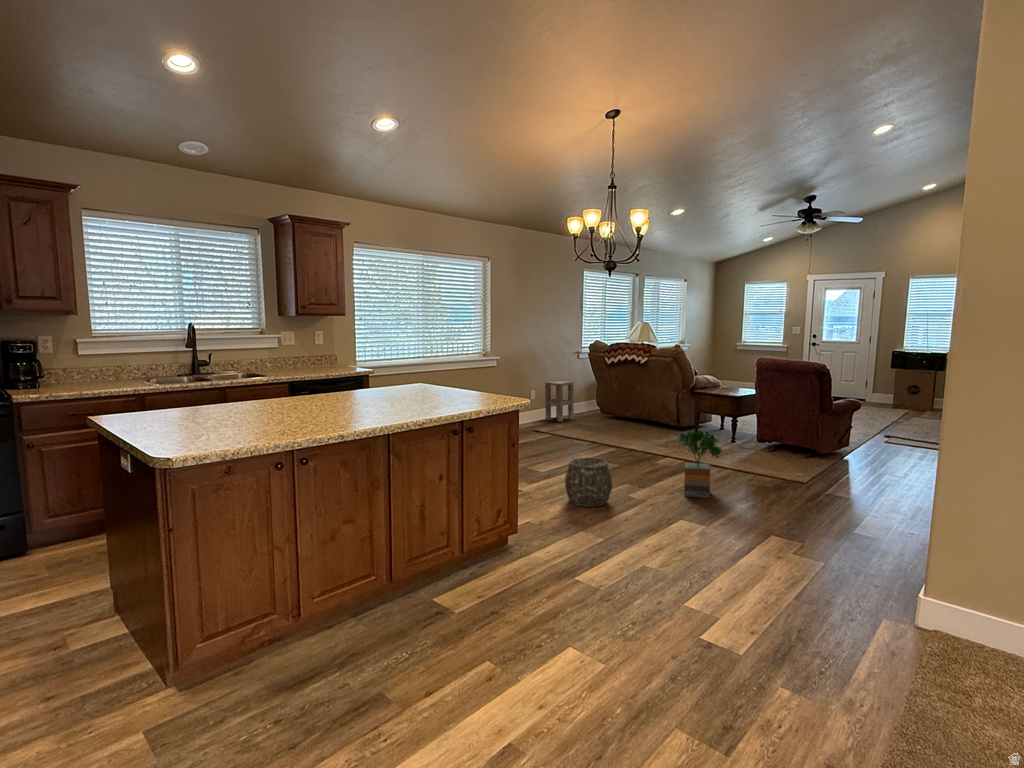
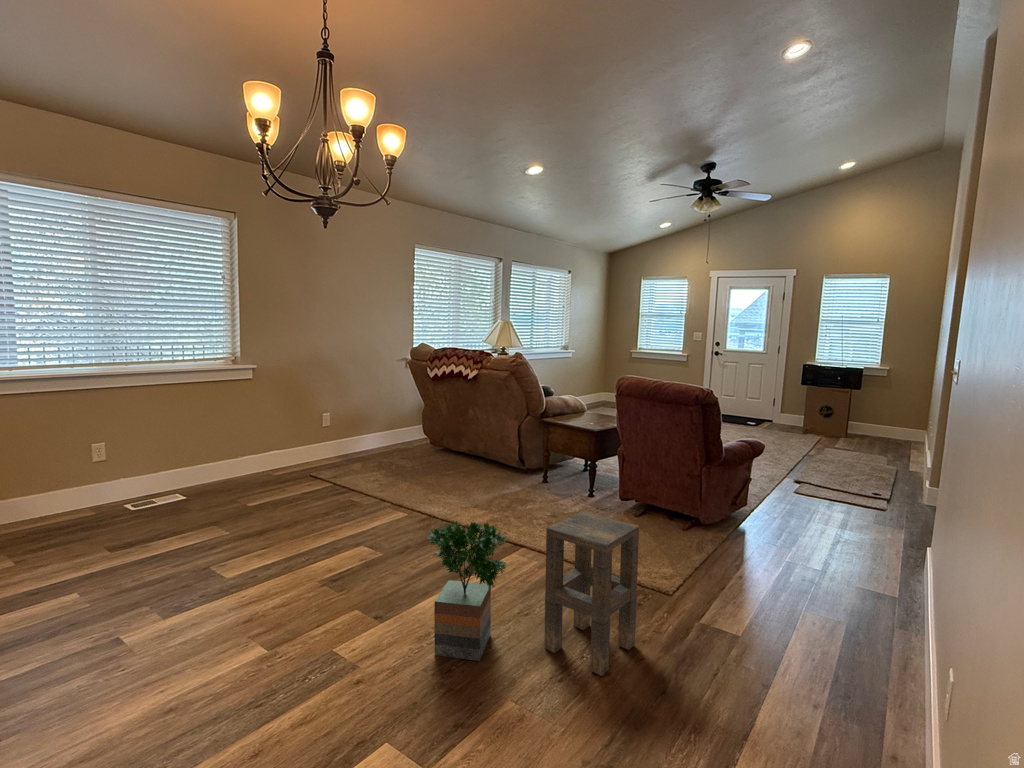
side table: present [545,381,574,422] -> present [544,511,639,676]
woven basket: present [565,458,612,507] -> none [150,588,269,717]

